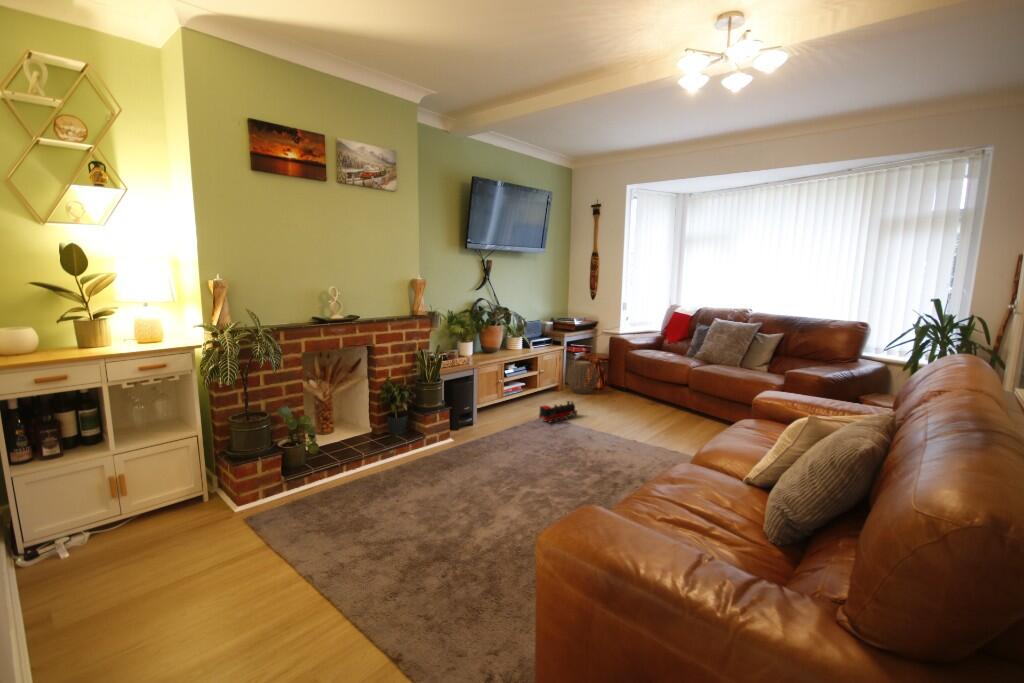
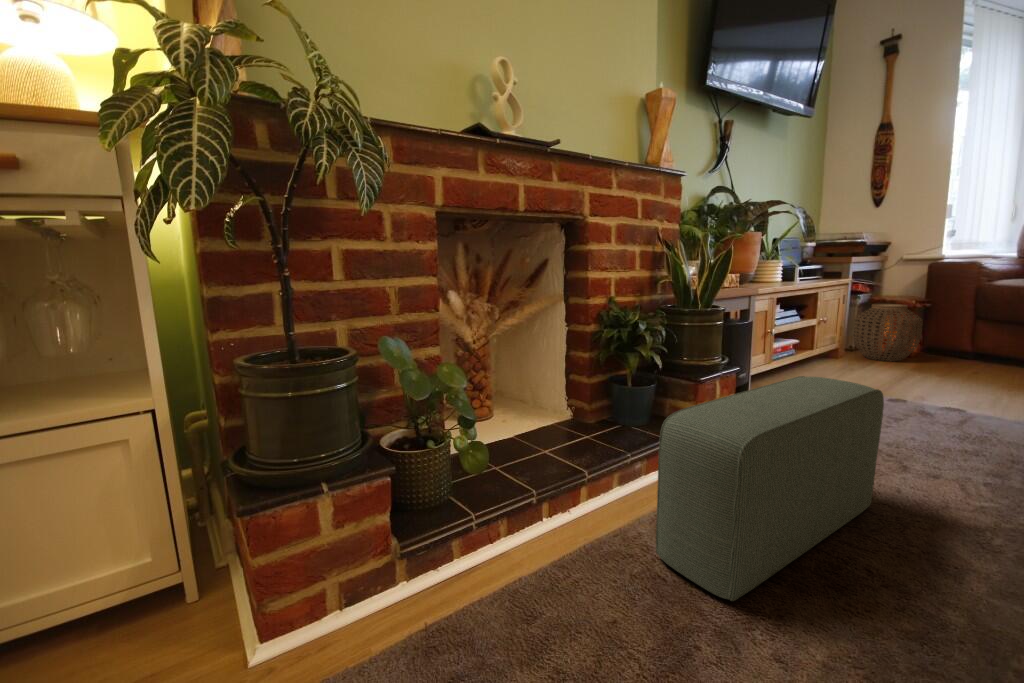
toy train: present [539,401,577,423] -> none [884,365,959,409]
pouf: none [380,414,475,489] -> present [656,376,884,601]

